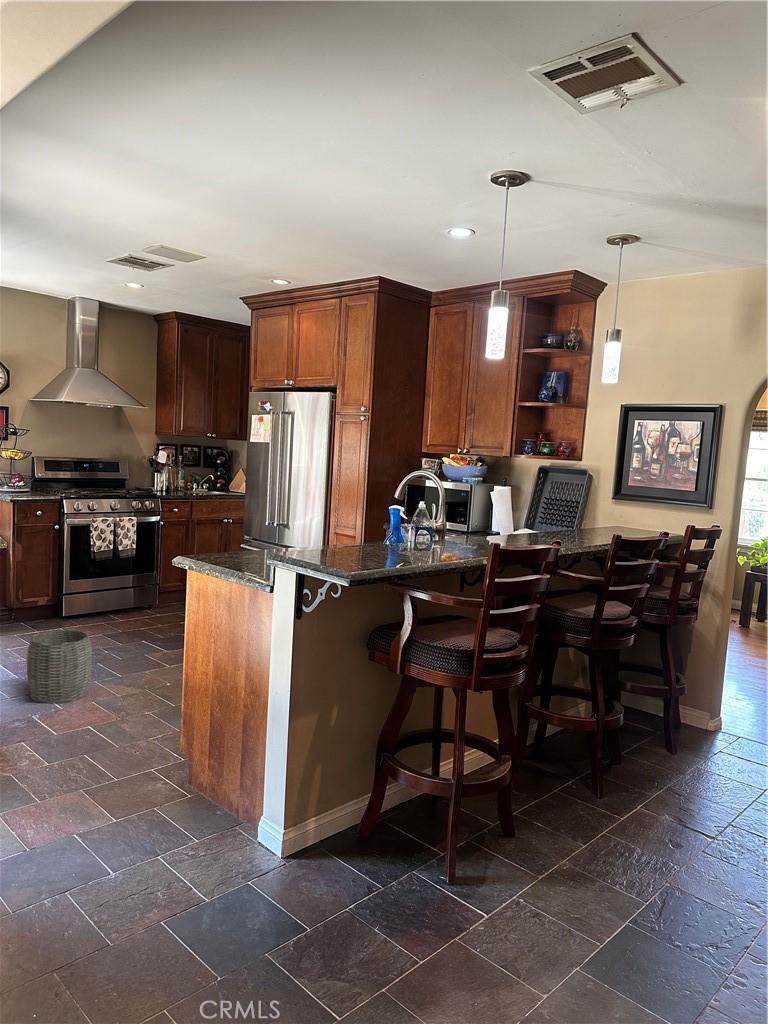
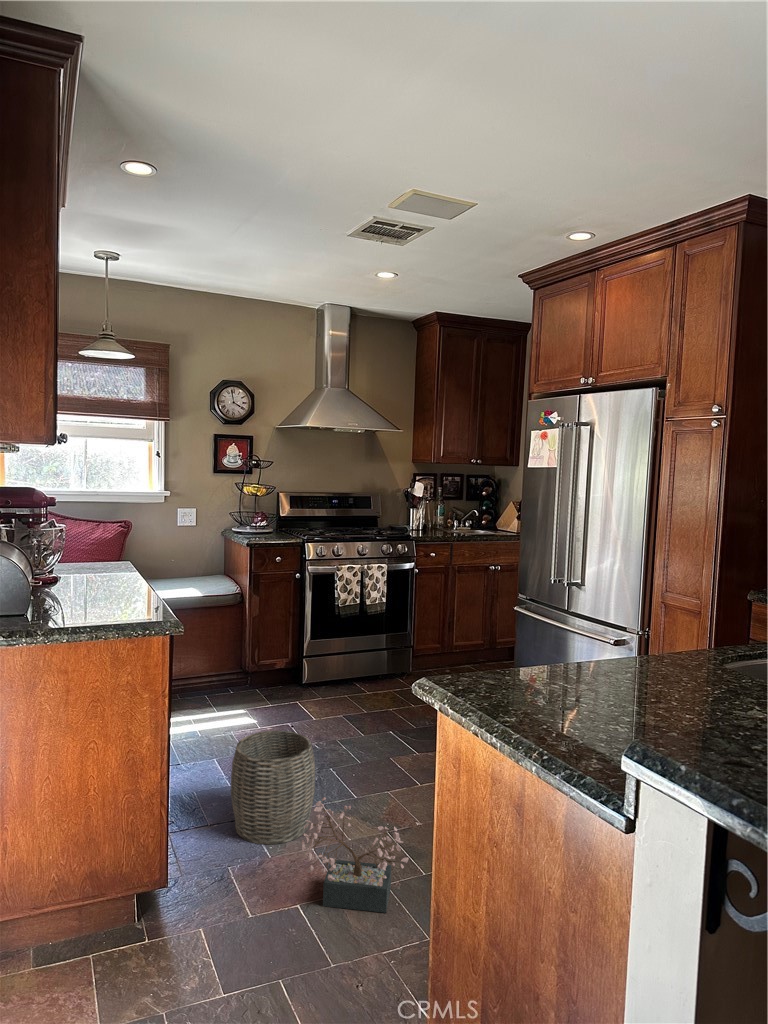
decorative plant: none [89,659,164,724] -> present [301,797,409,913]

